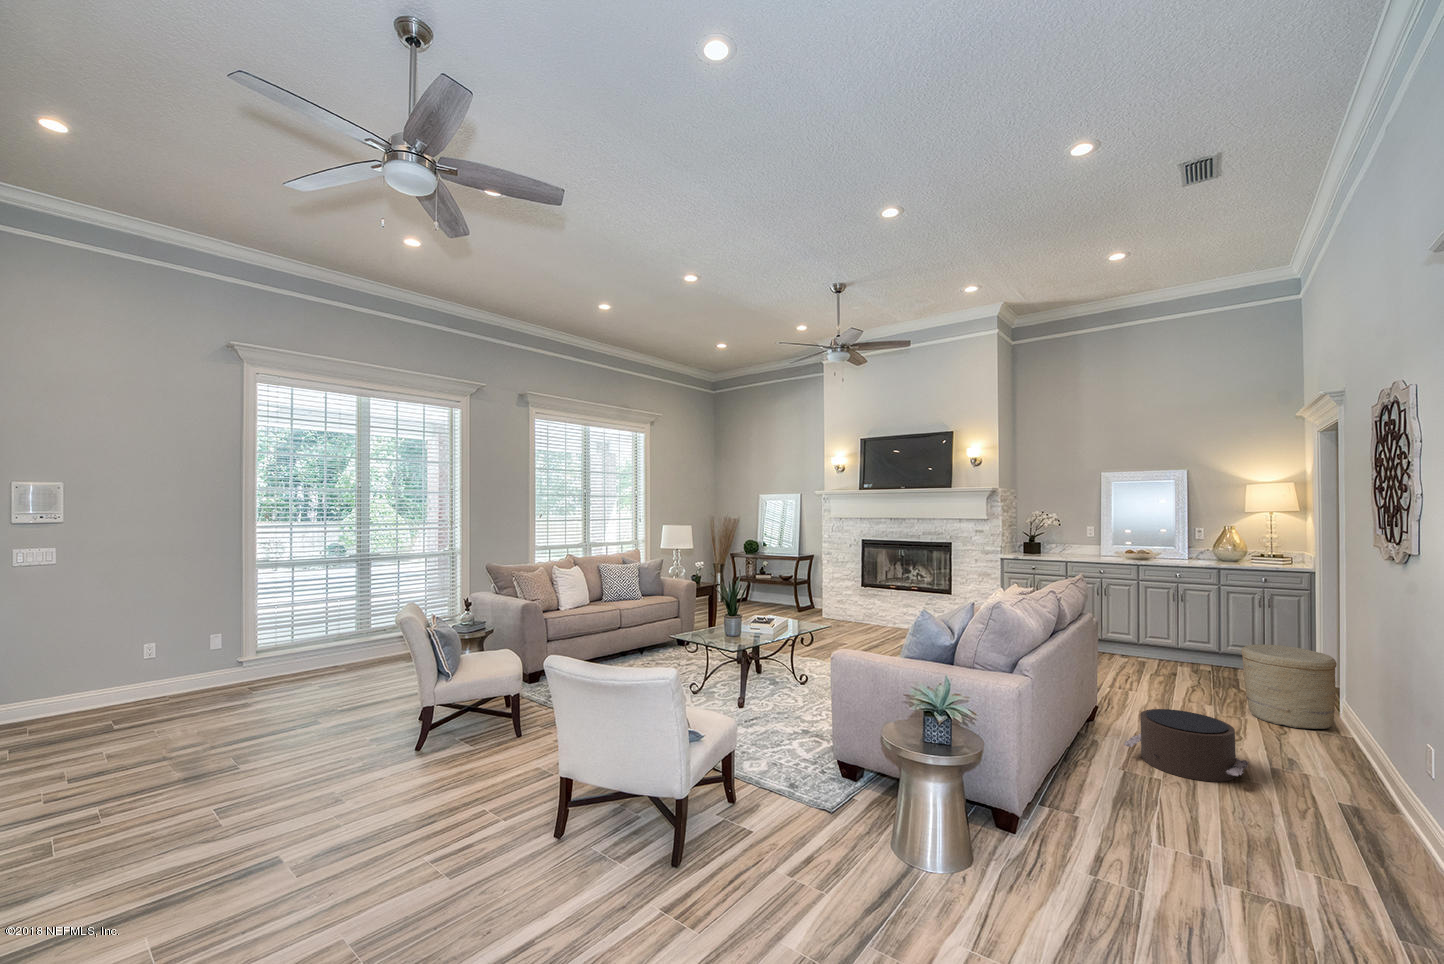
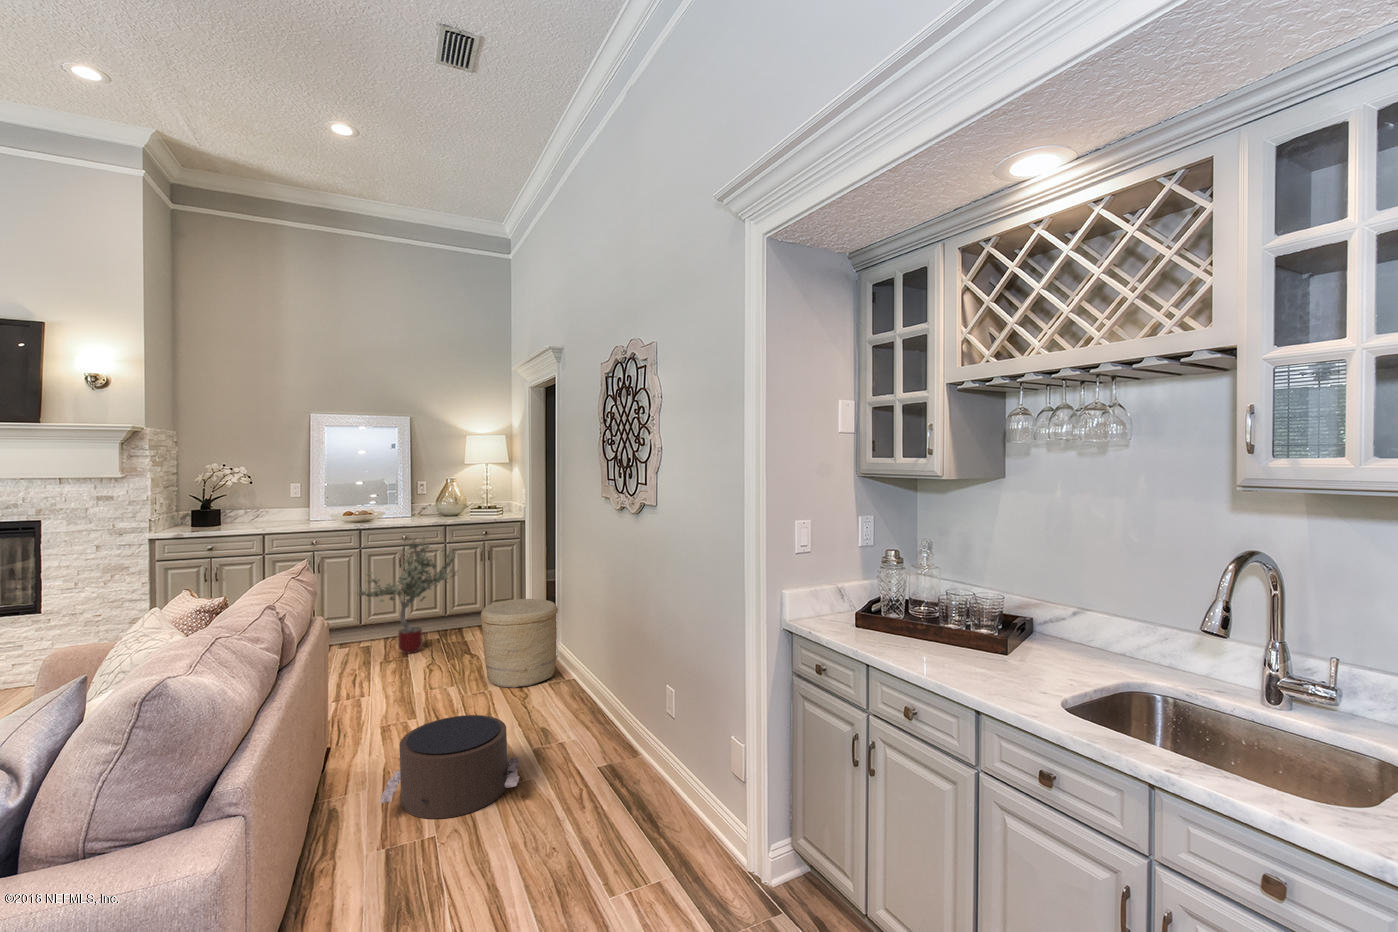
potted tree: none [1132,576,1230,674] -> present [358,537,457,654]

